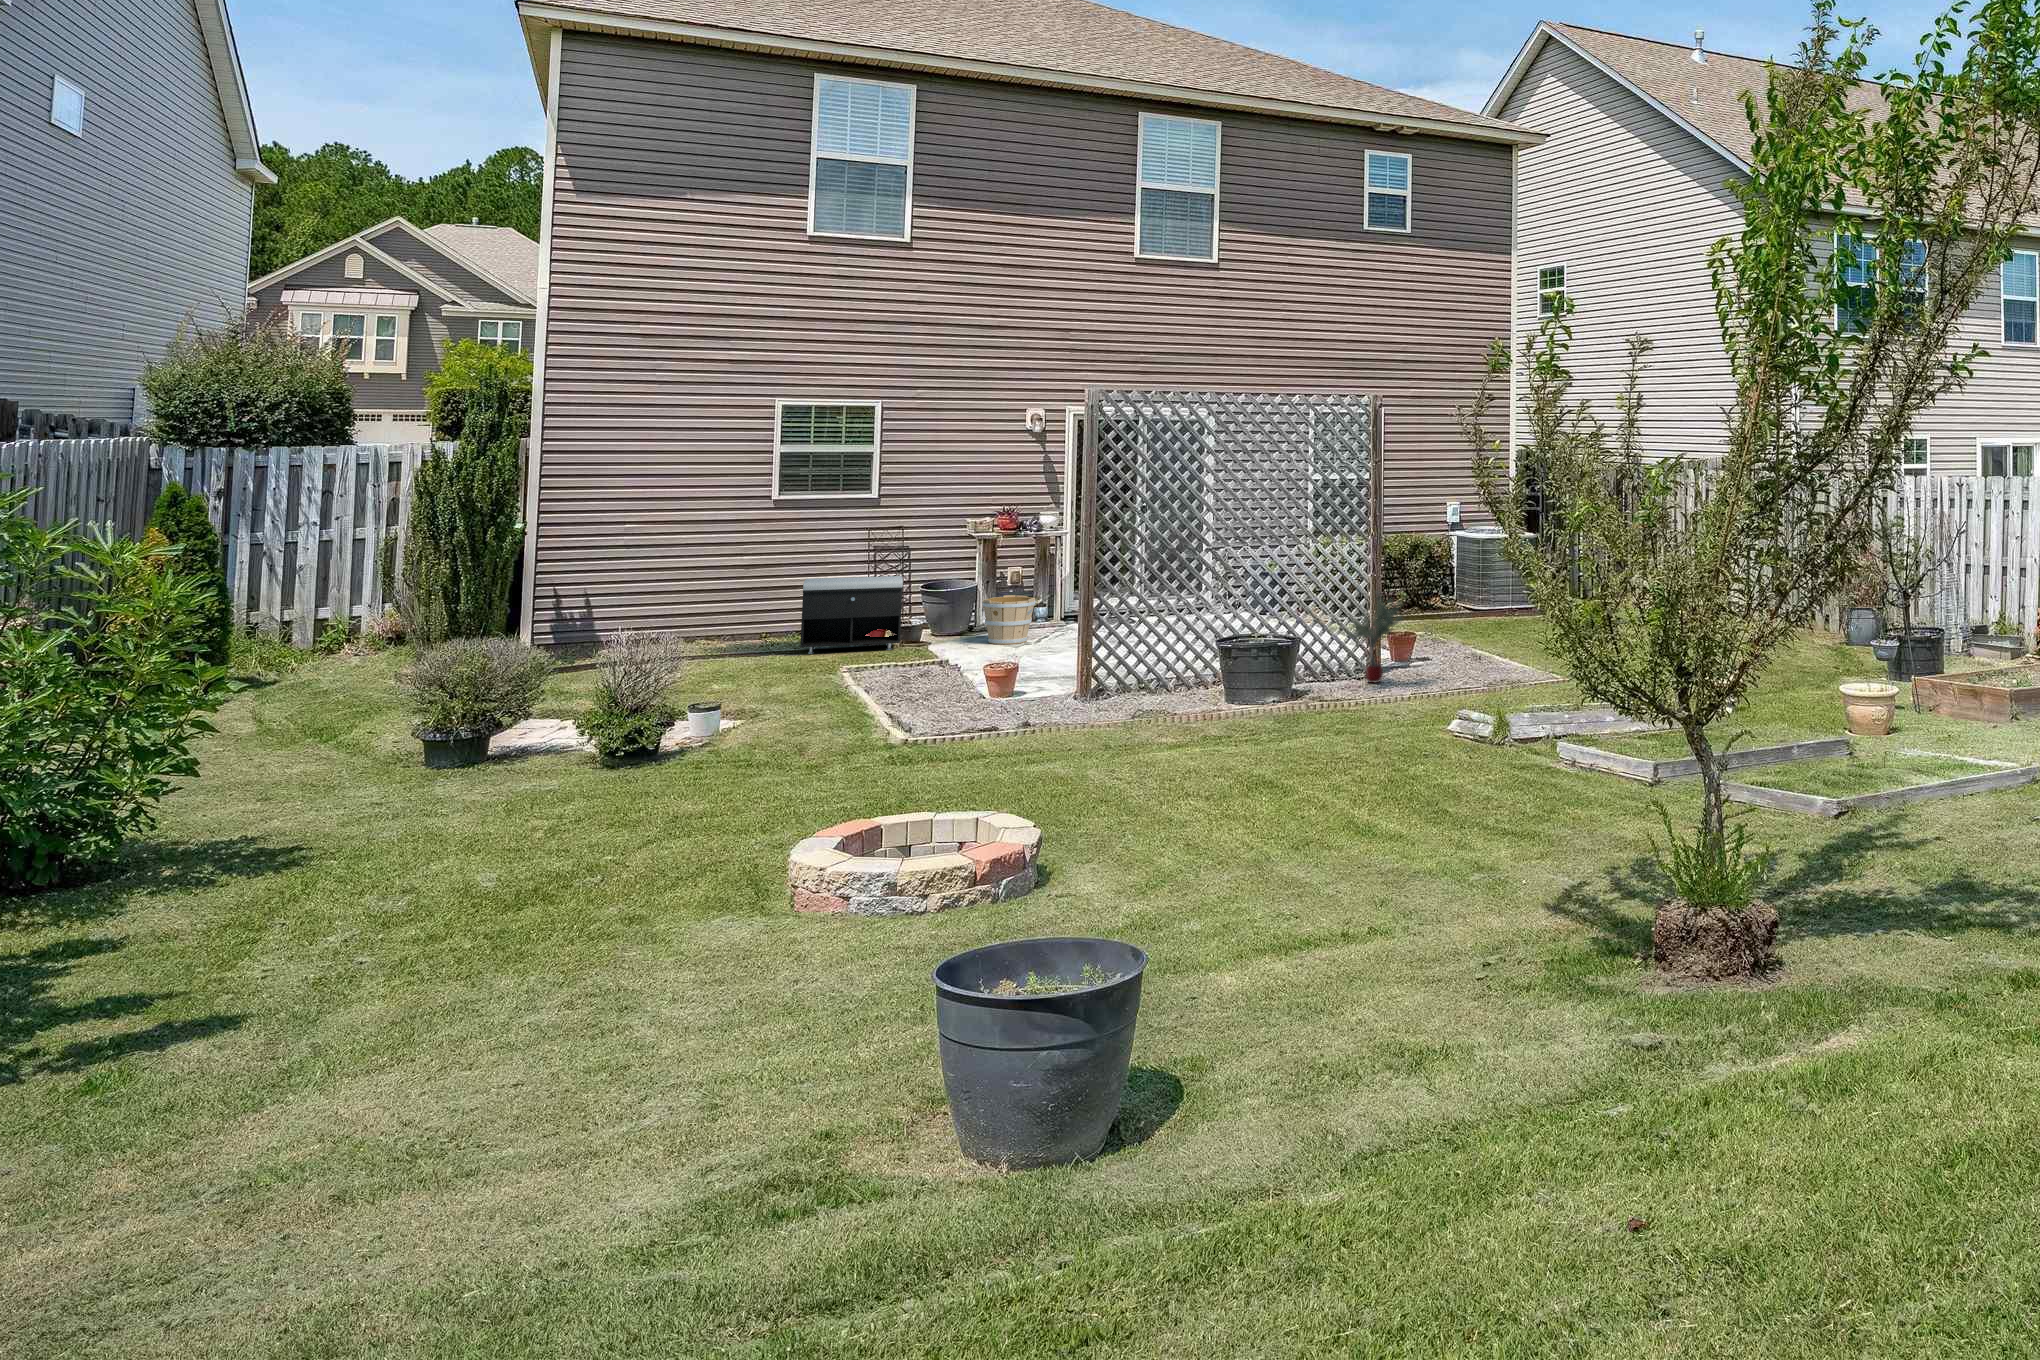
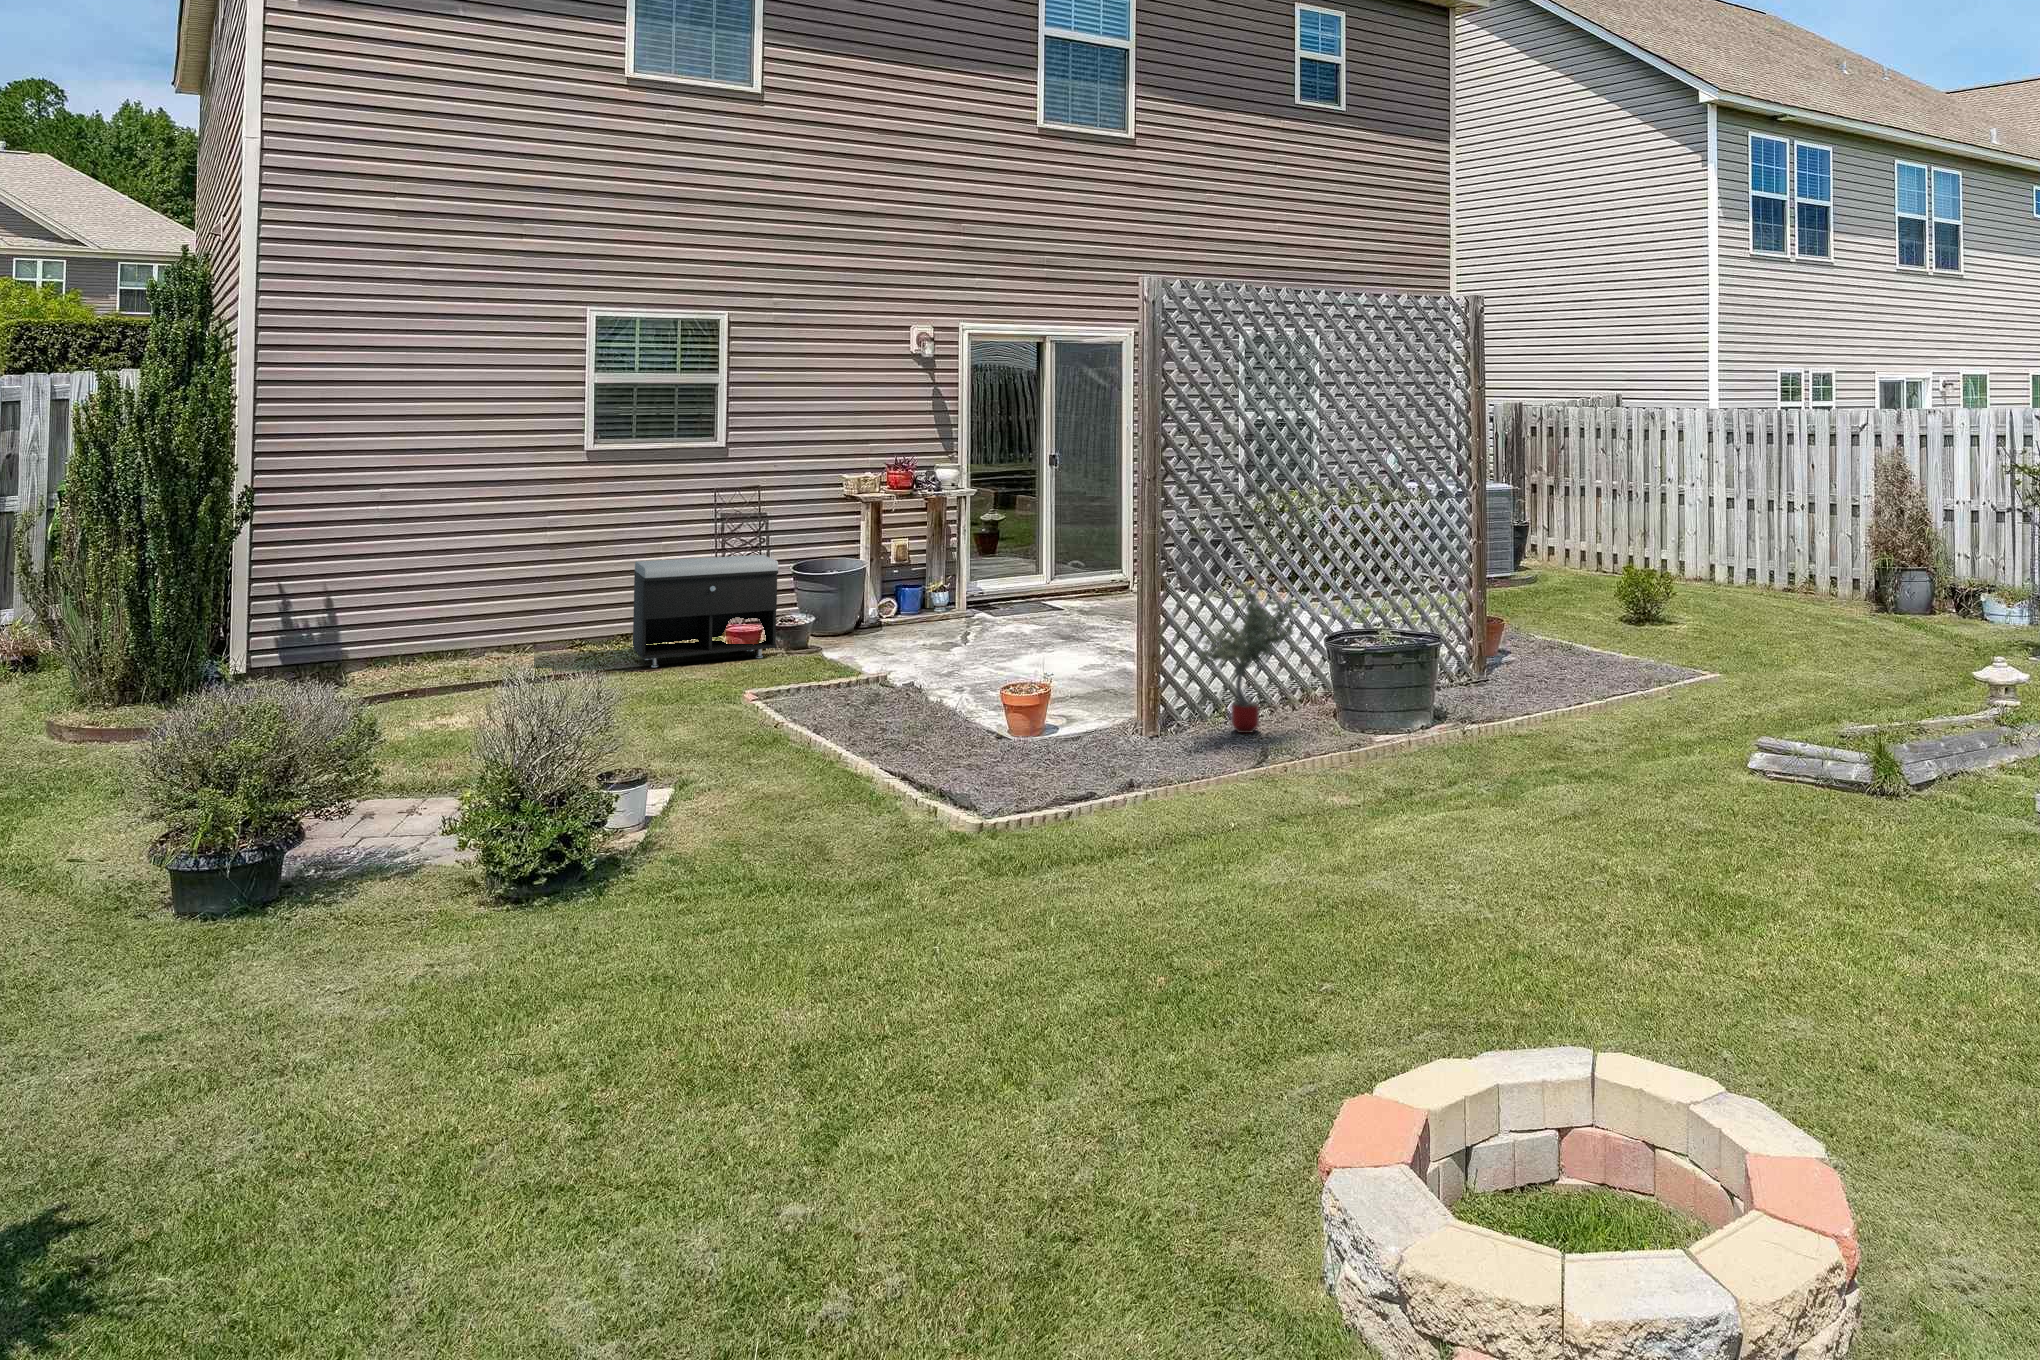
potted tree: present [1347,593,1402,683] -> present [1193,586,1294,733]
wooden bucket: present [982,595,1036,645] -> none [874,578,946,645]

